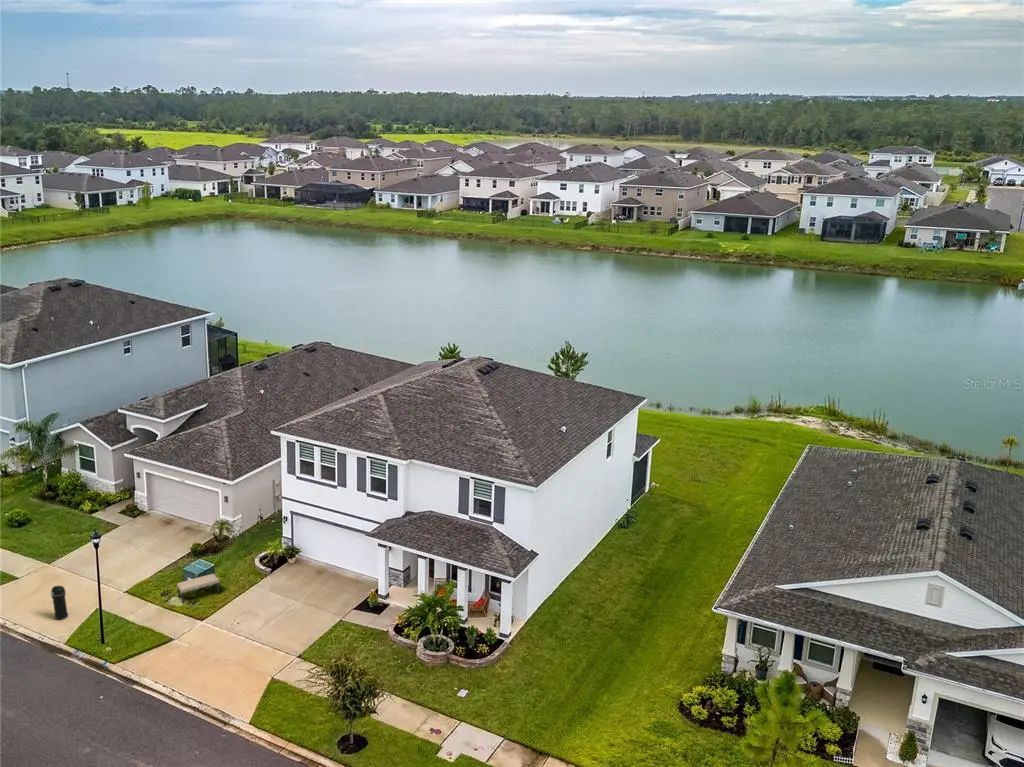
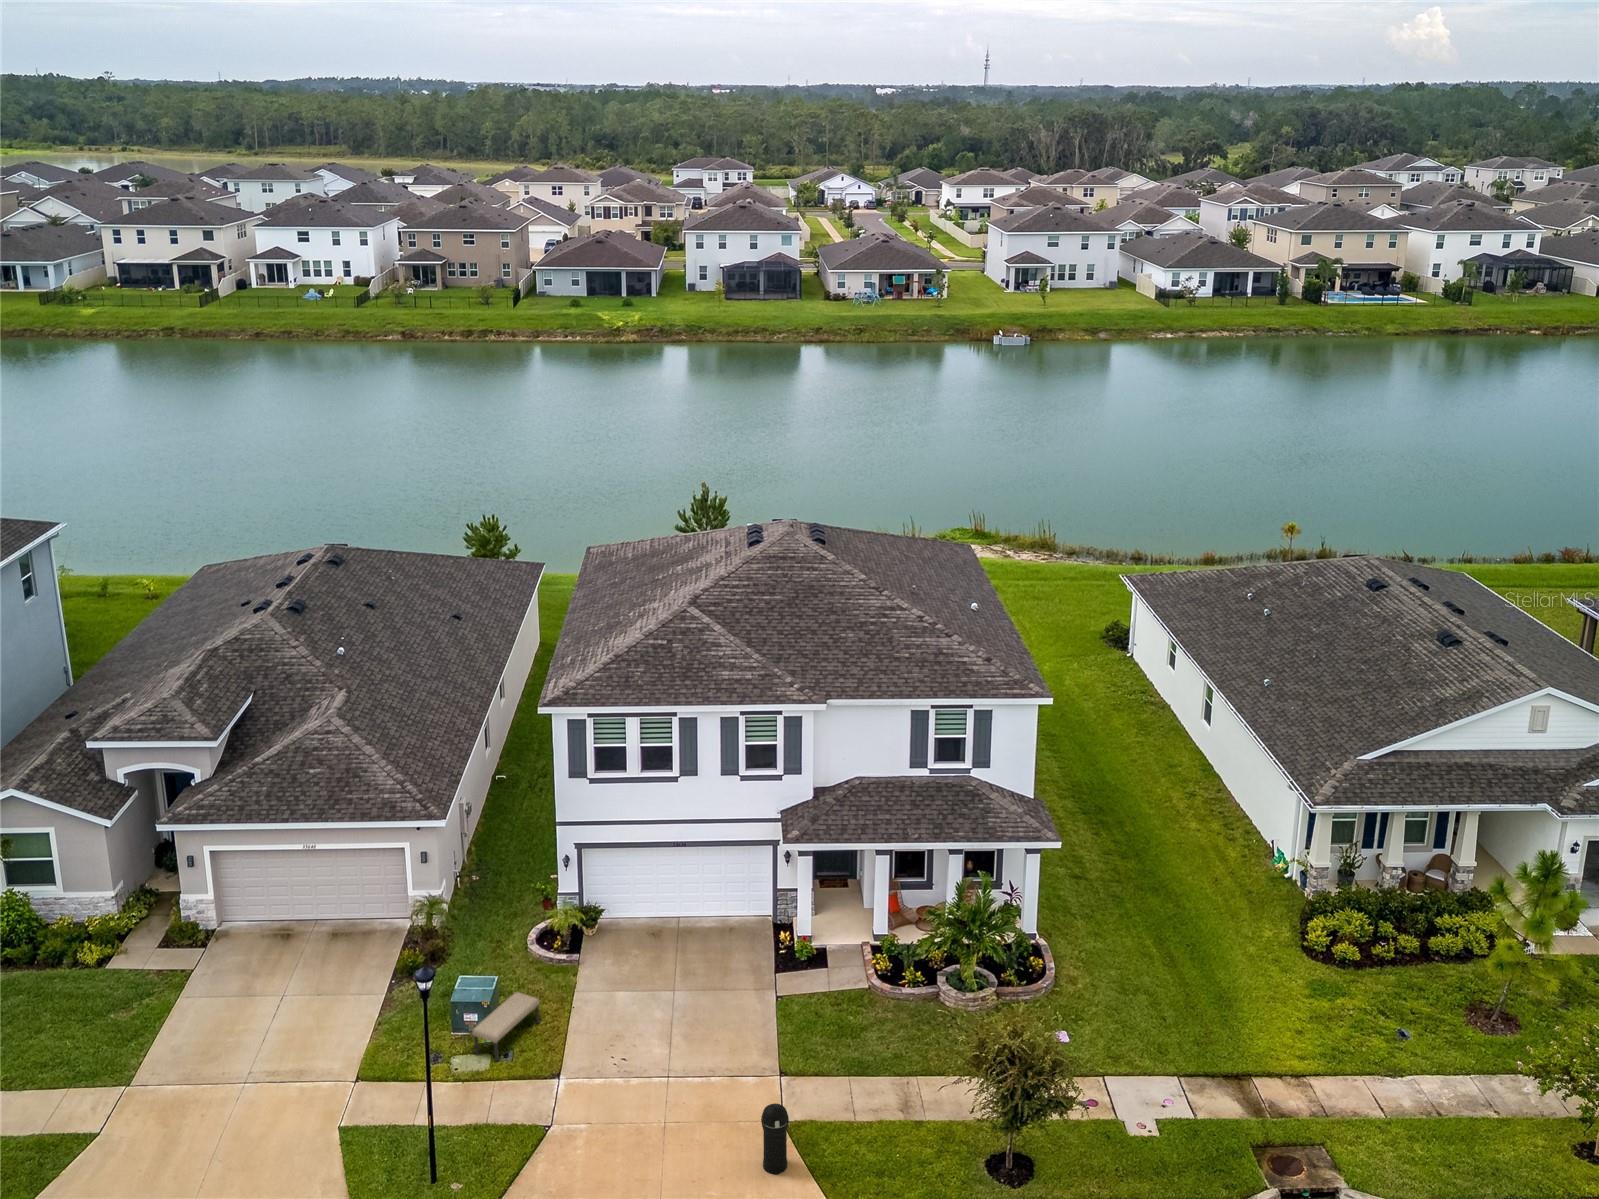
trash can: present [51,586,68,620] -> present [761,1103,789,1174]

